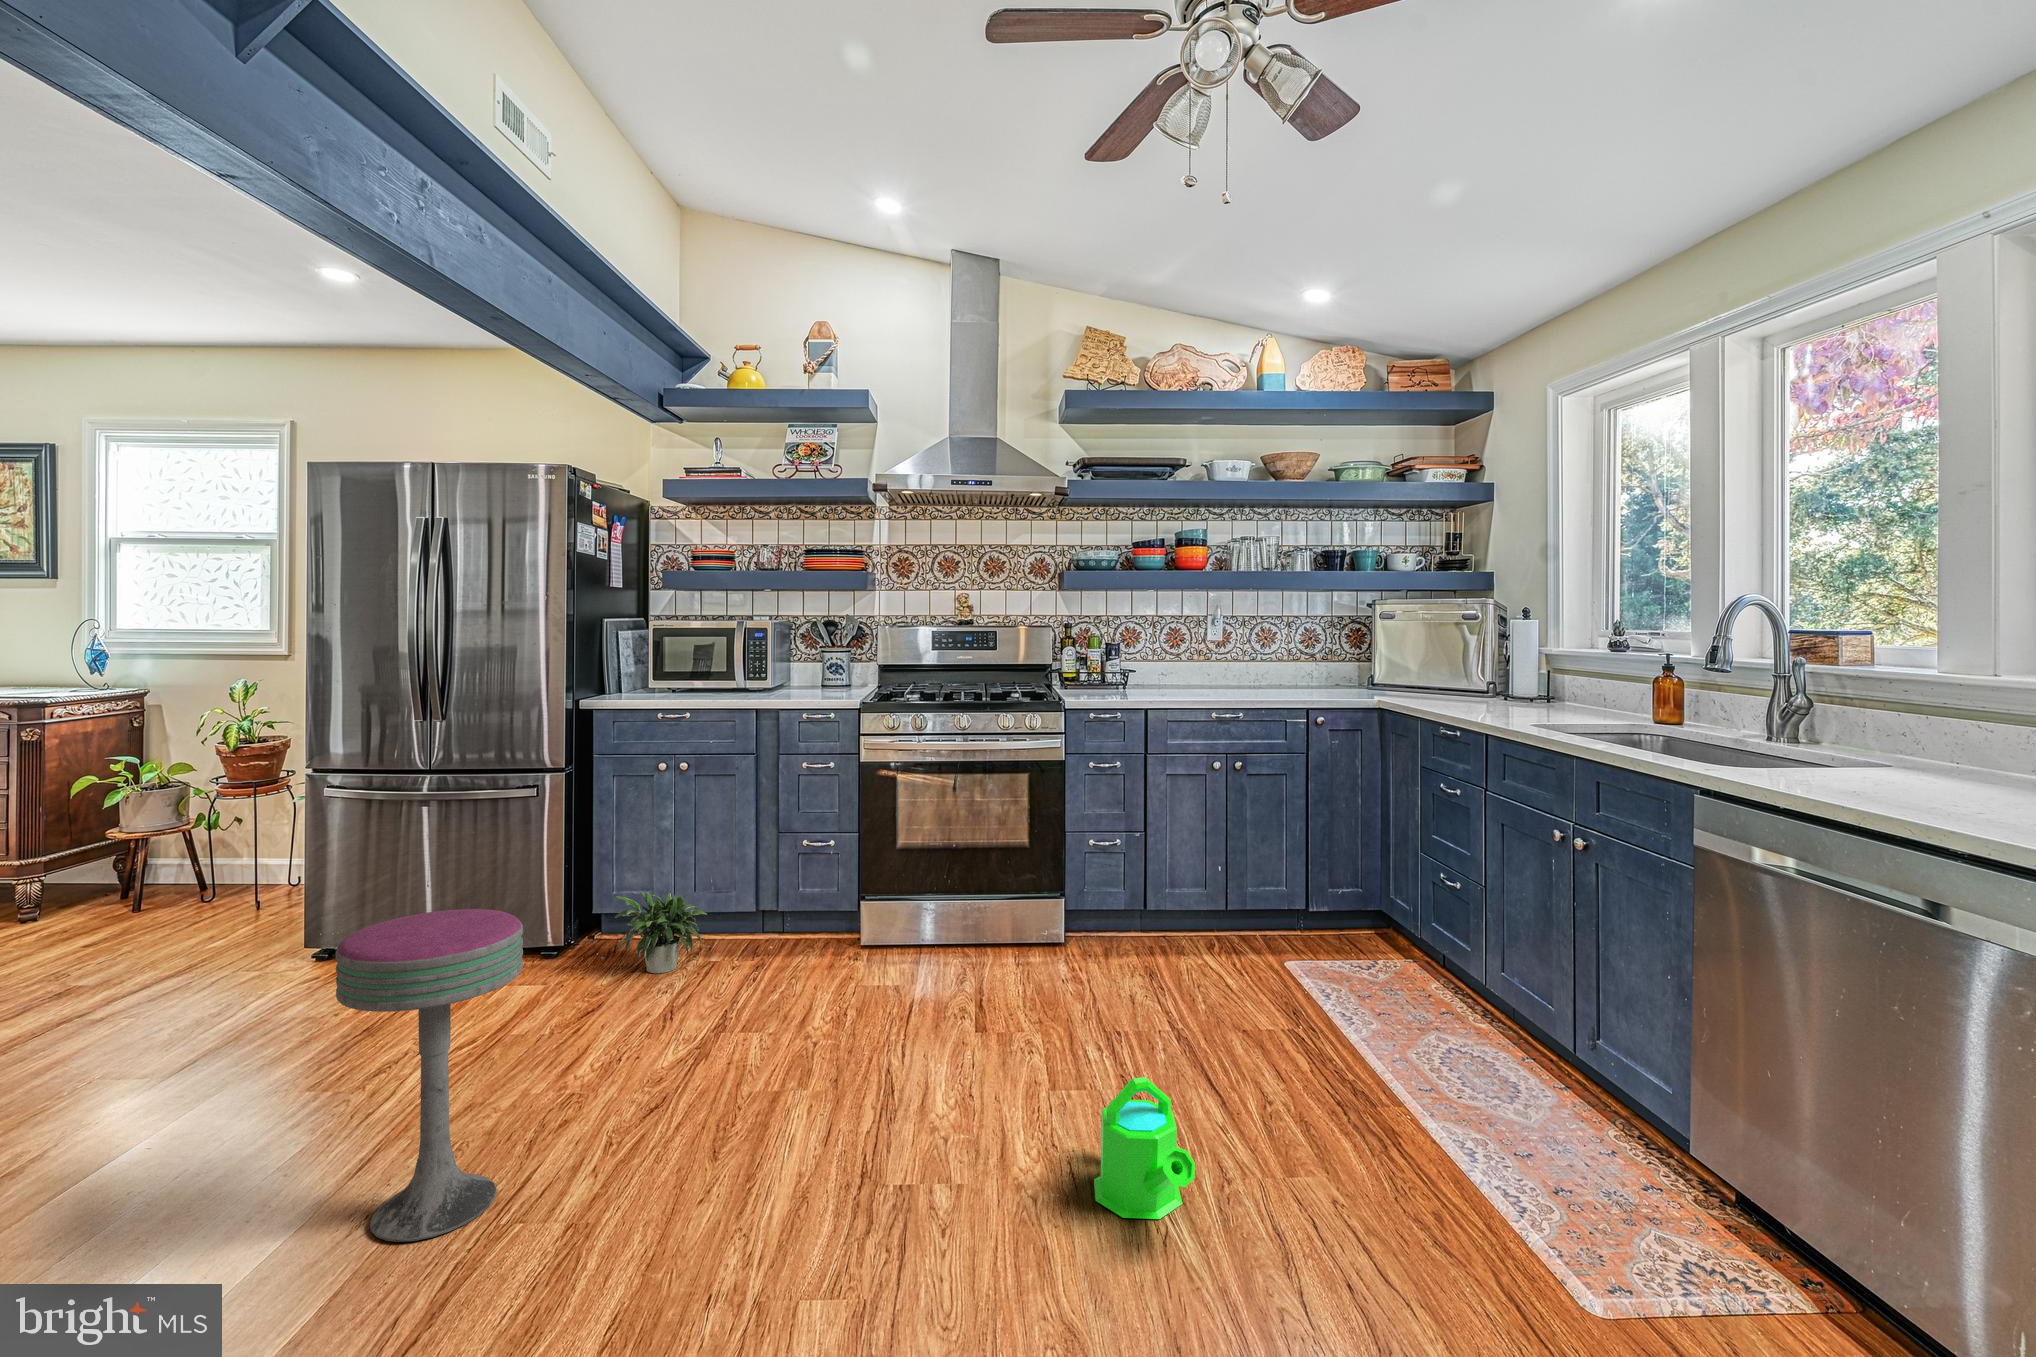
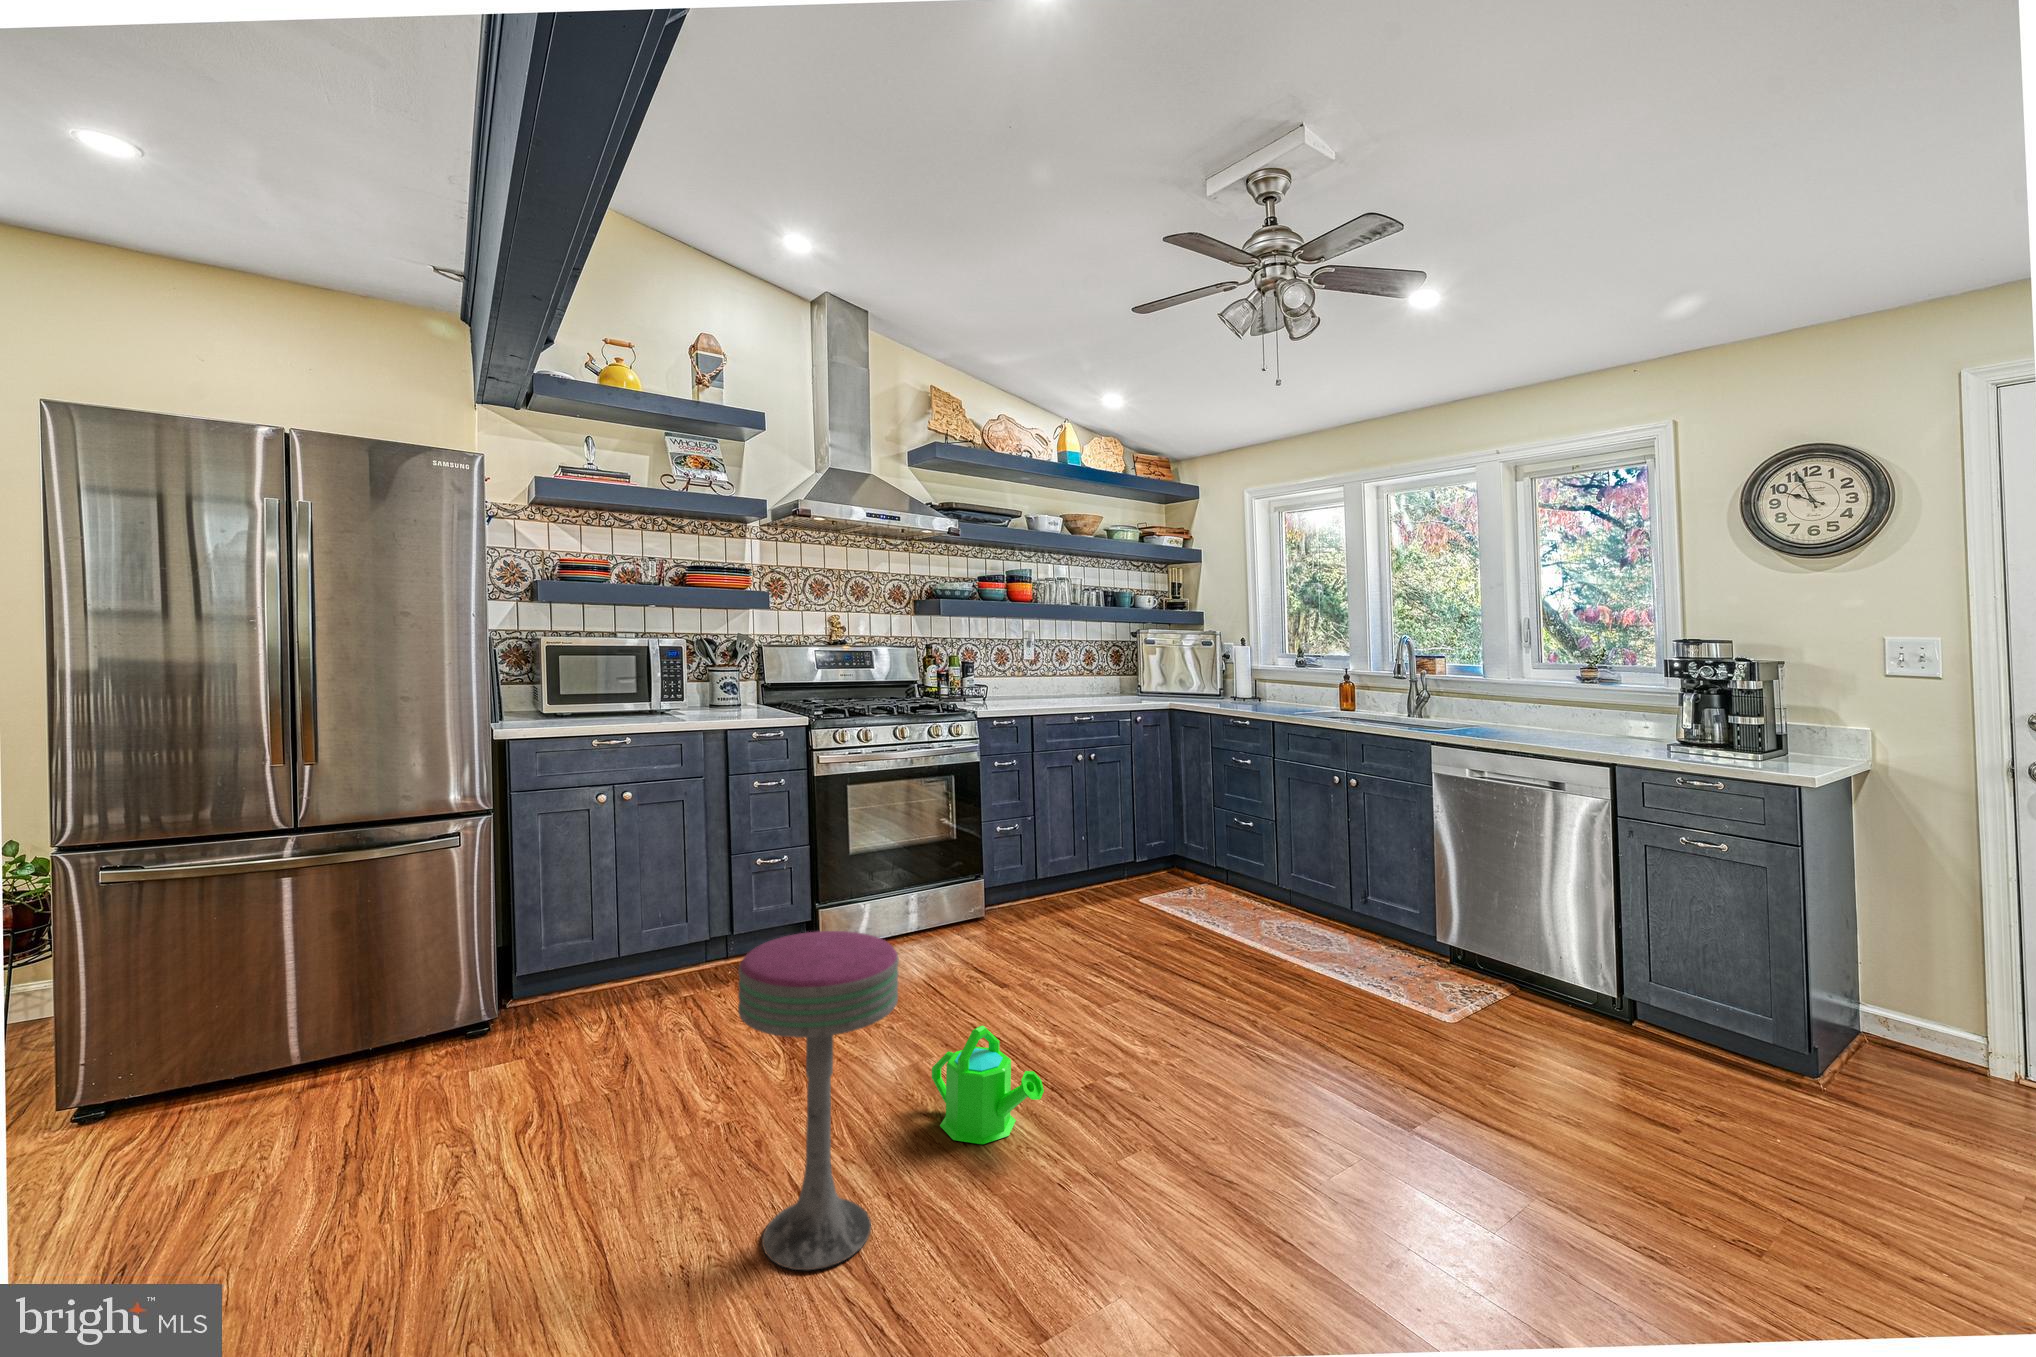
potted plant: present [601,889,707,973] -> none [565,927,706,1018]
watering can: present [1094,1077,1195,1219] -> present [932,1026,1044,1144]

